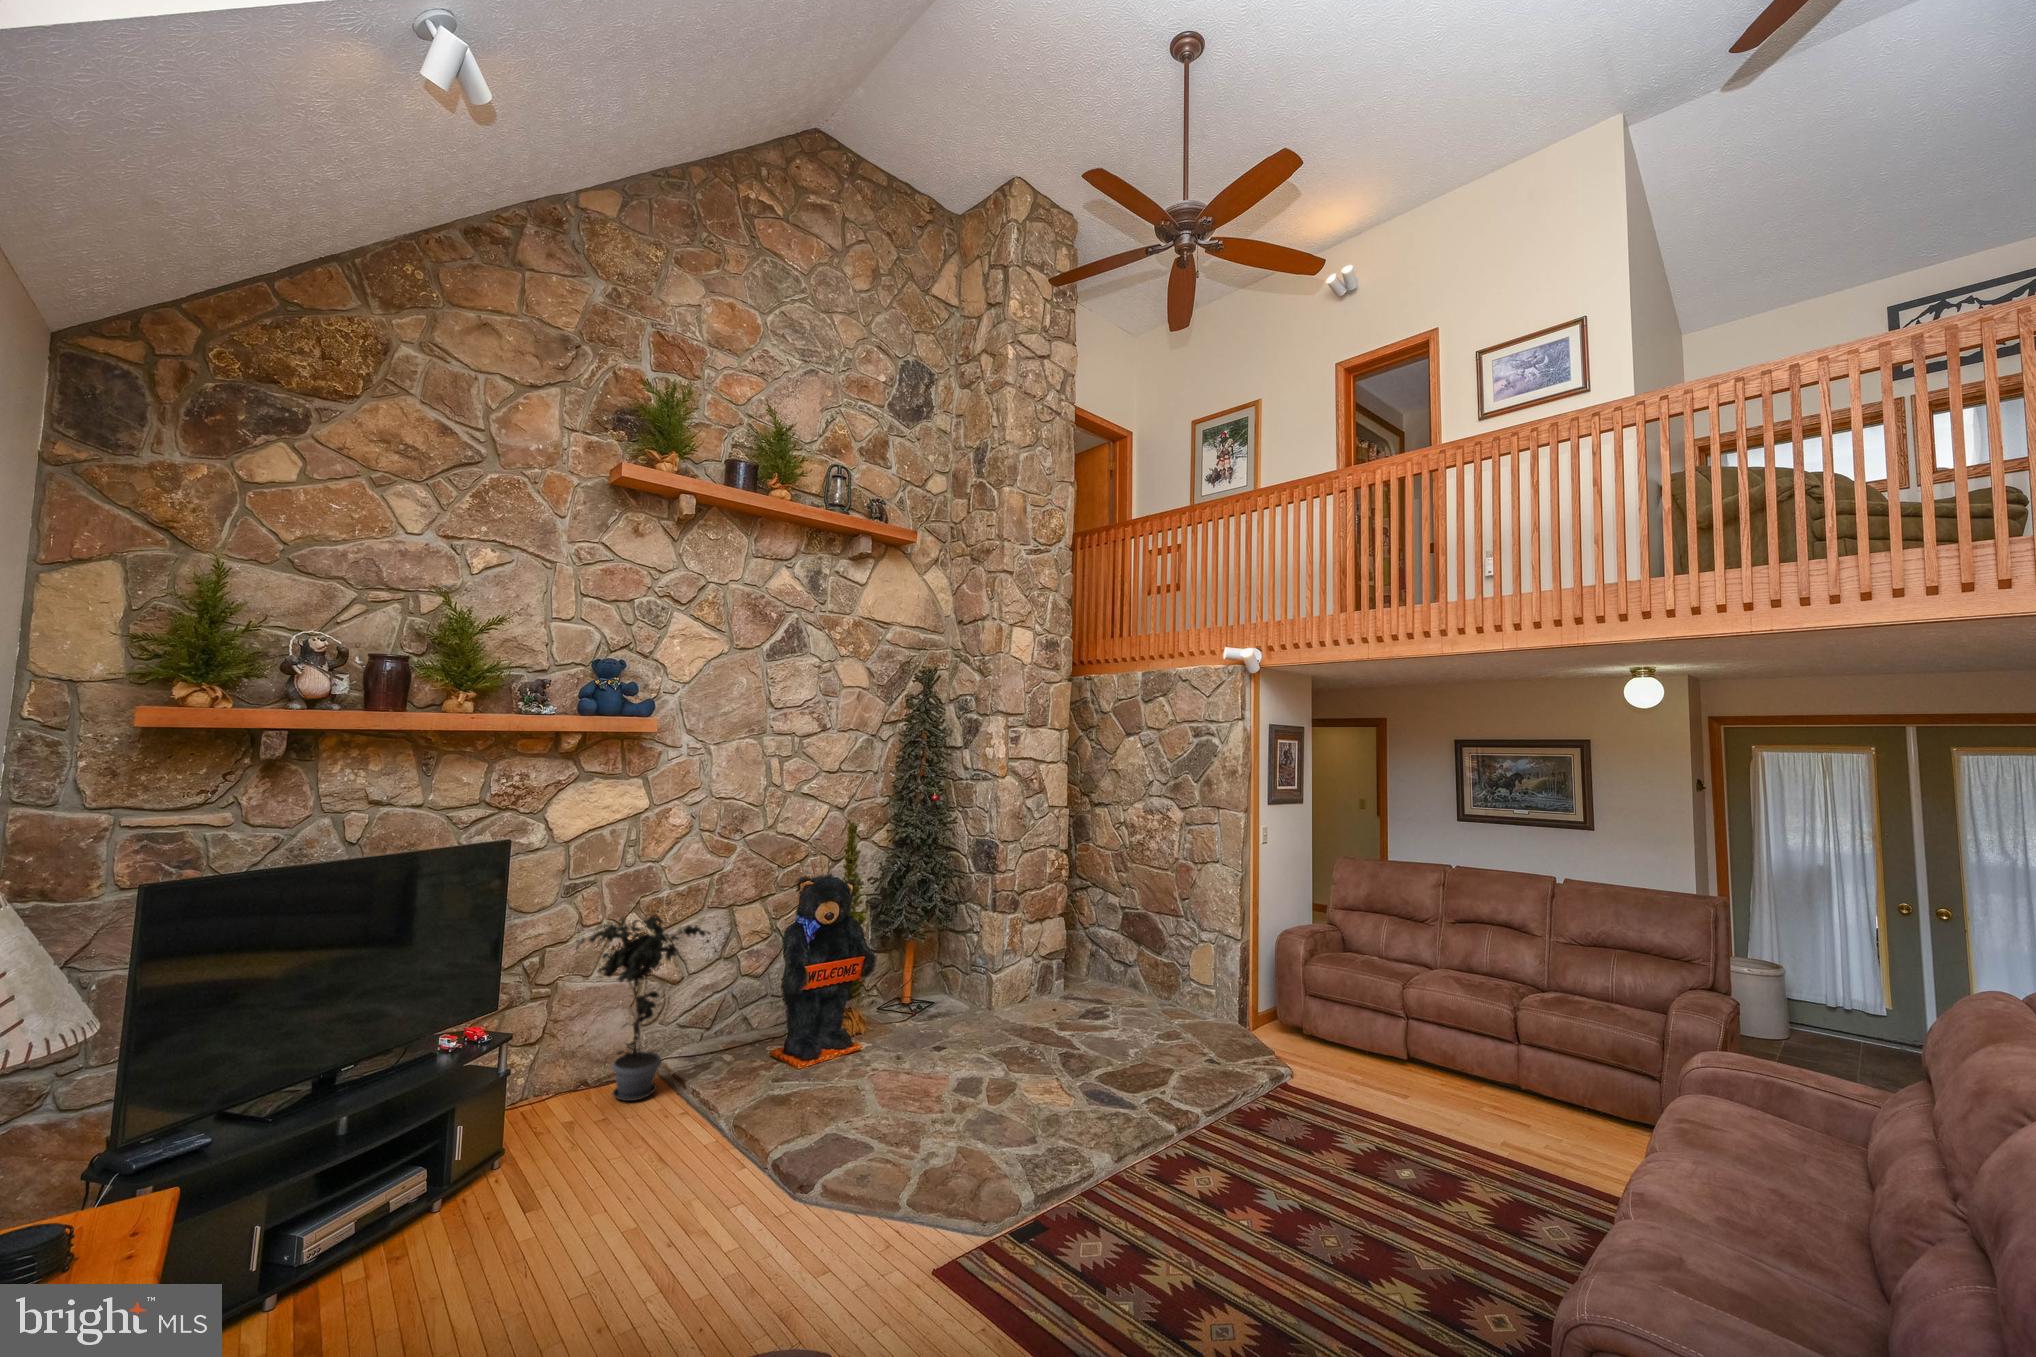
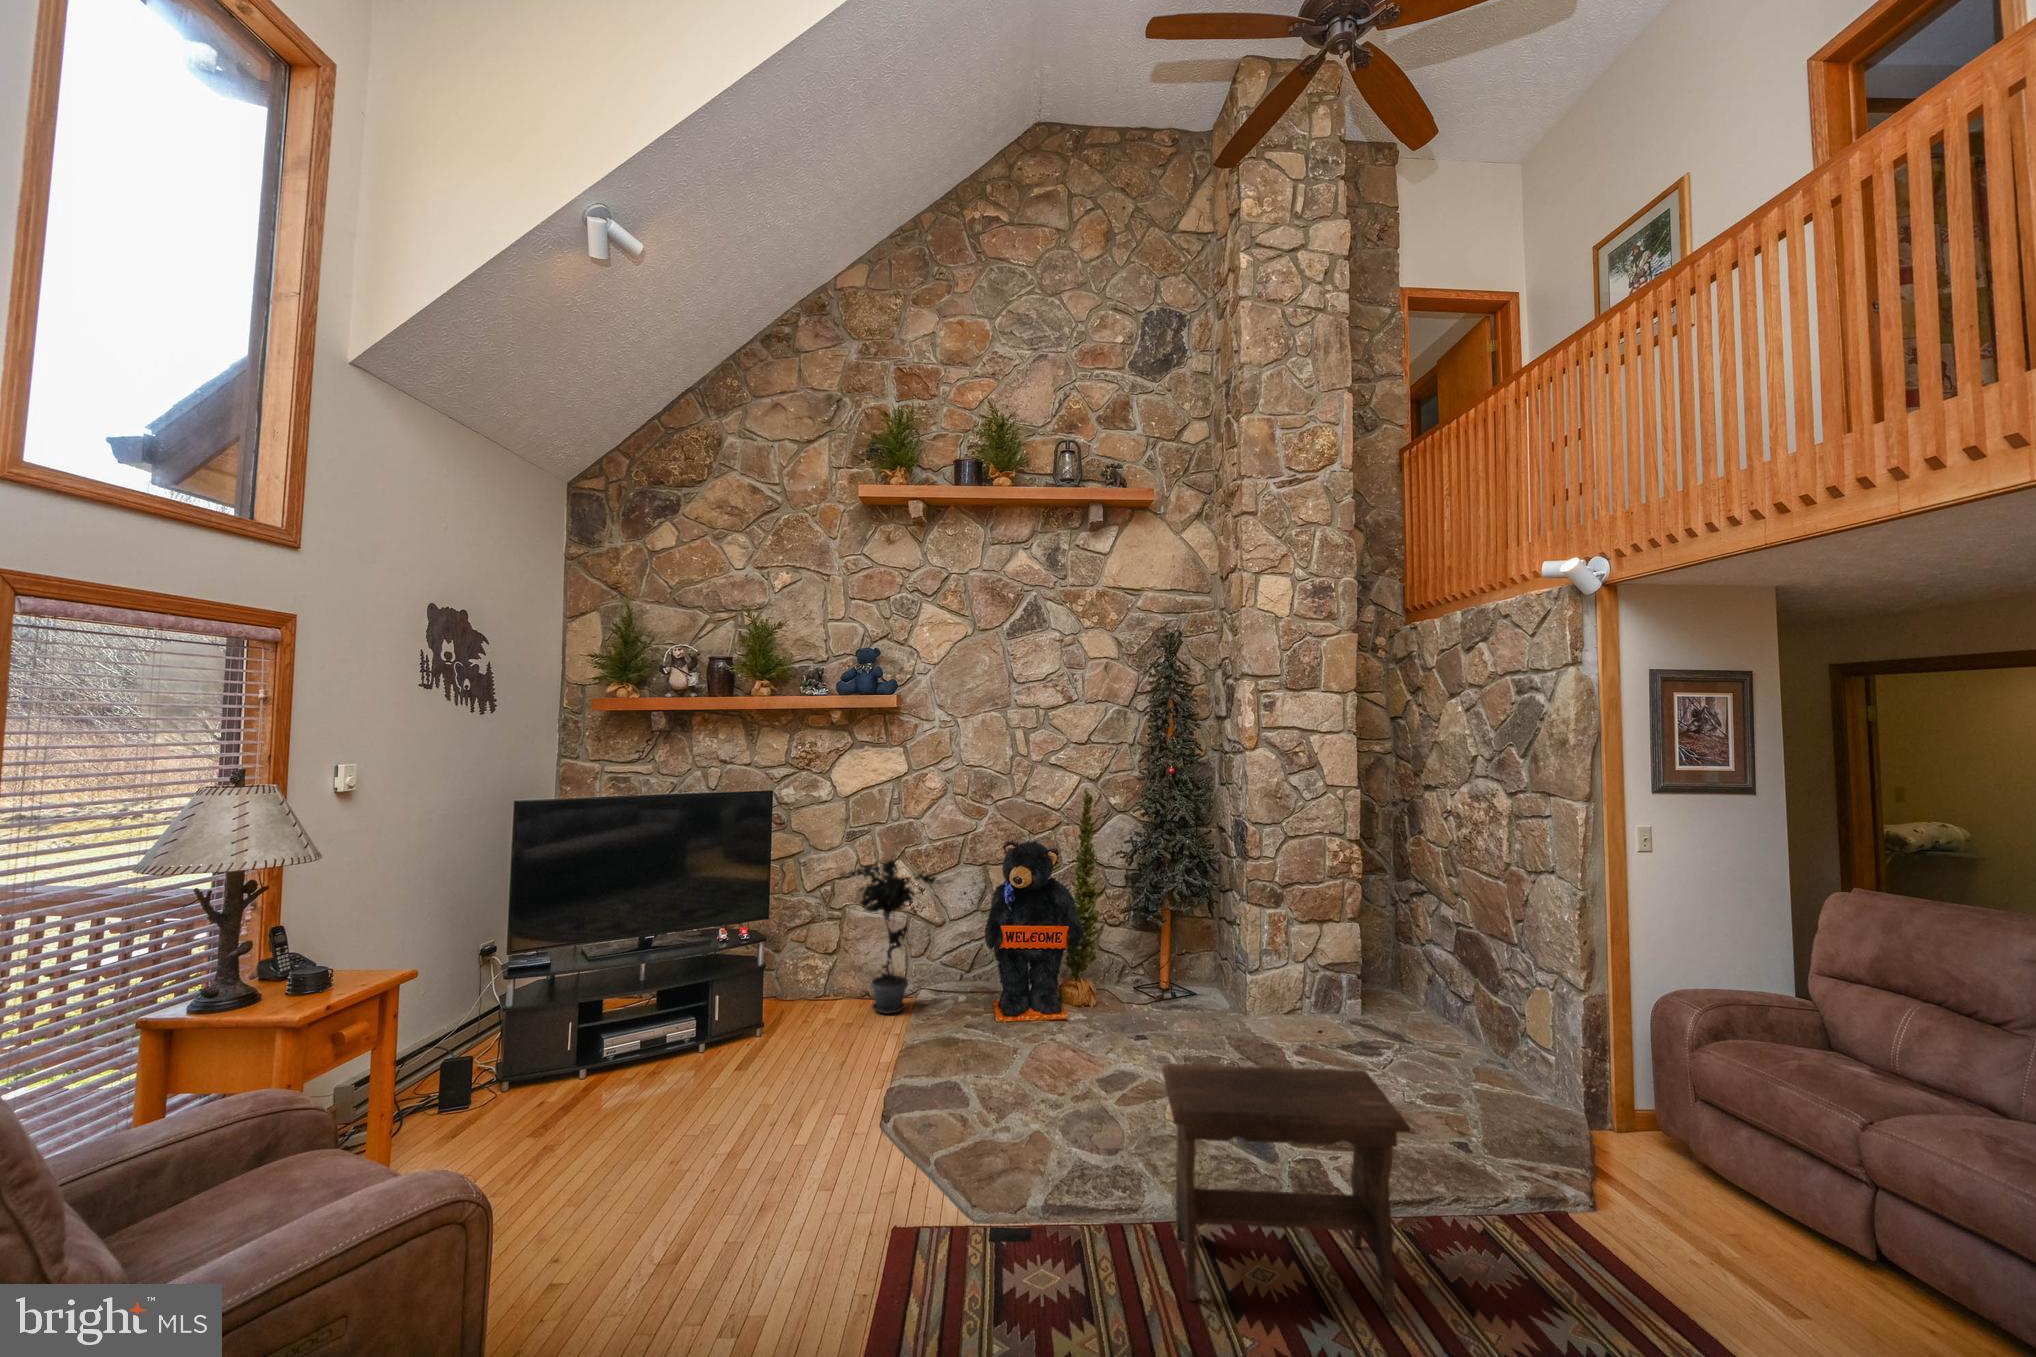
footstool: none [1123,1026,1301,1243] -> present [1162,1064,1411,1311]

